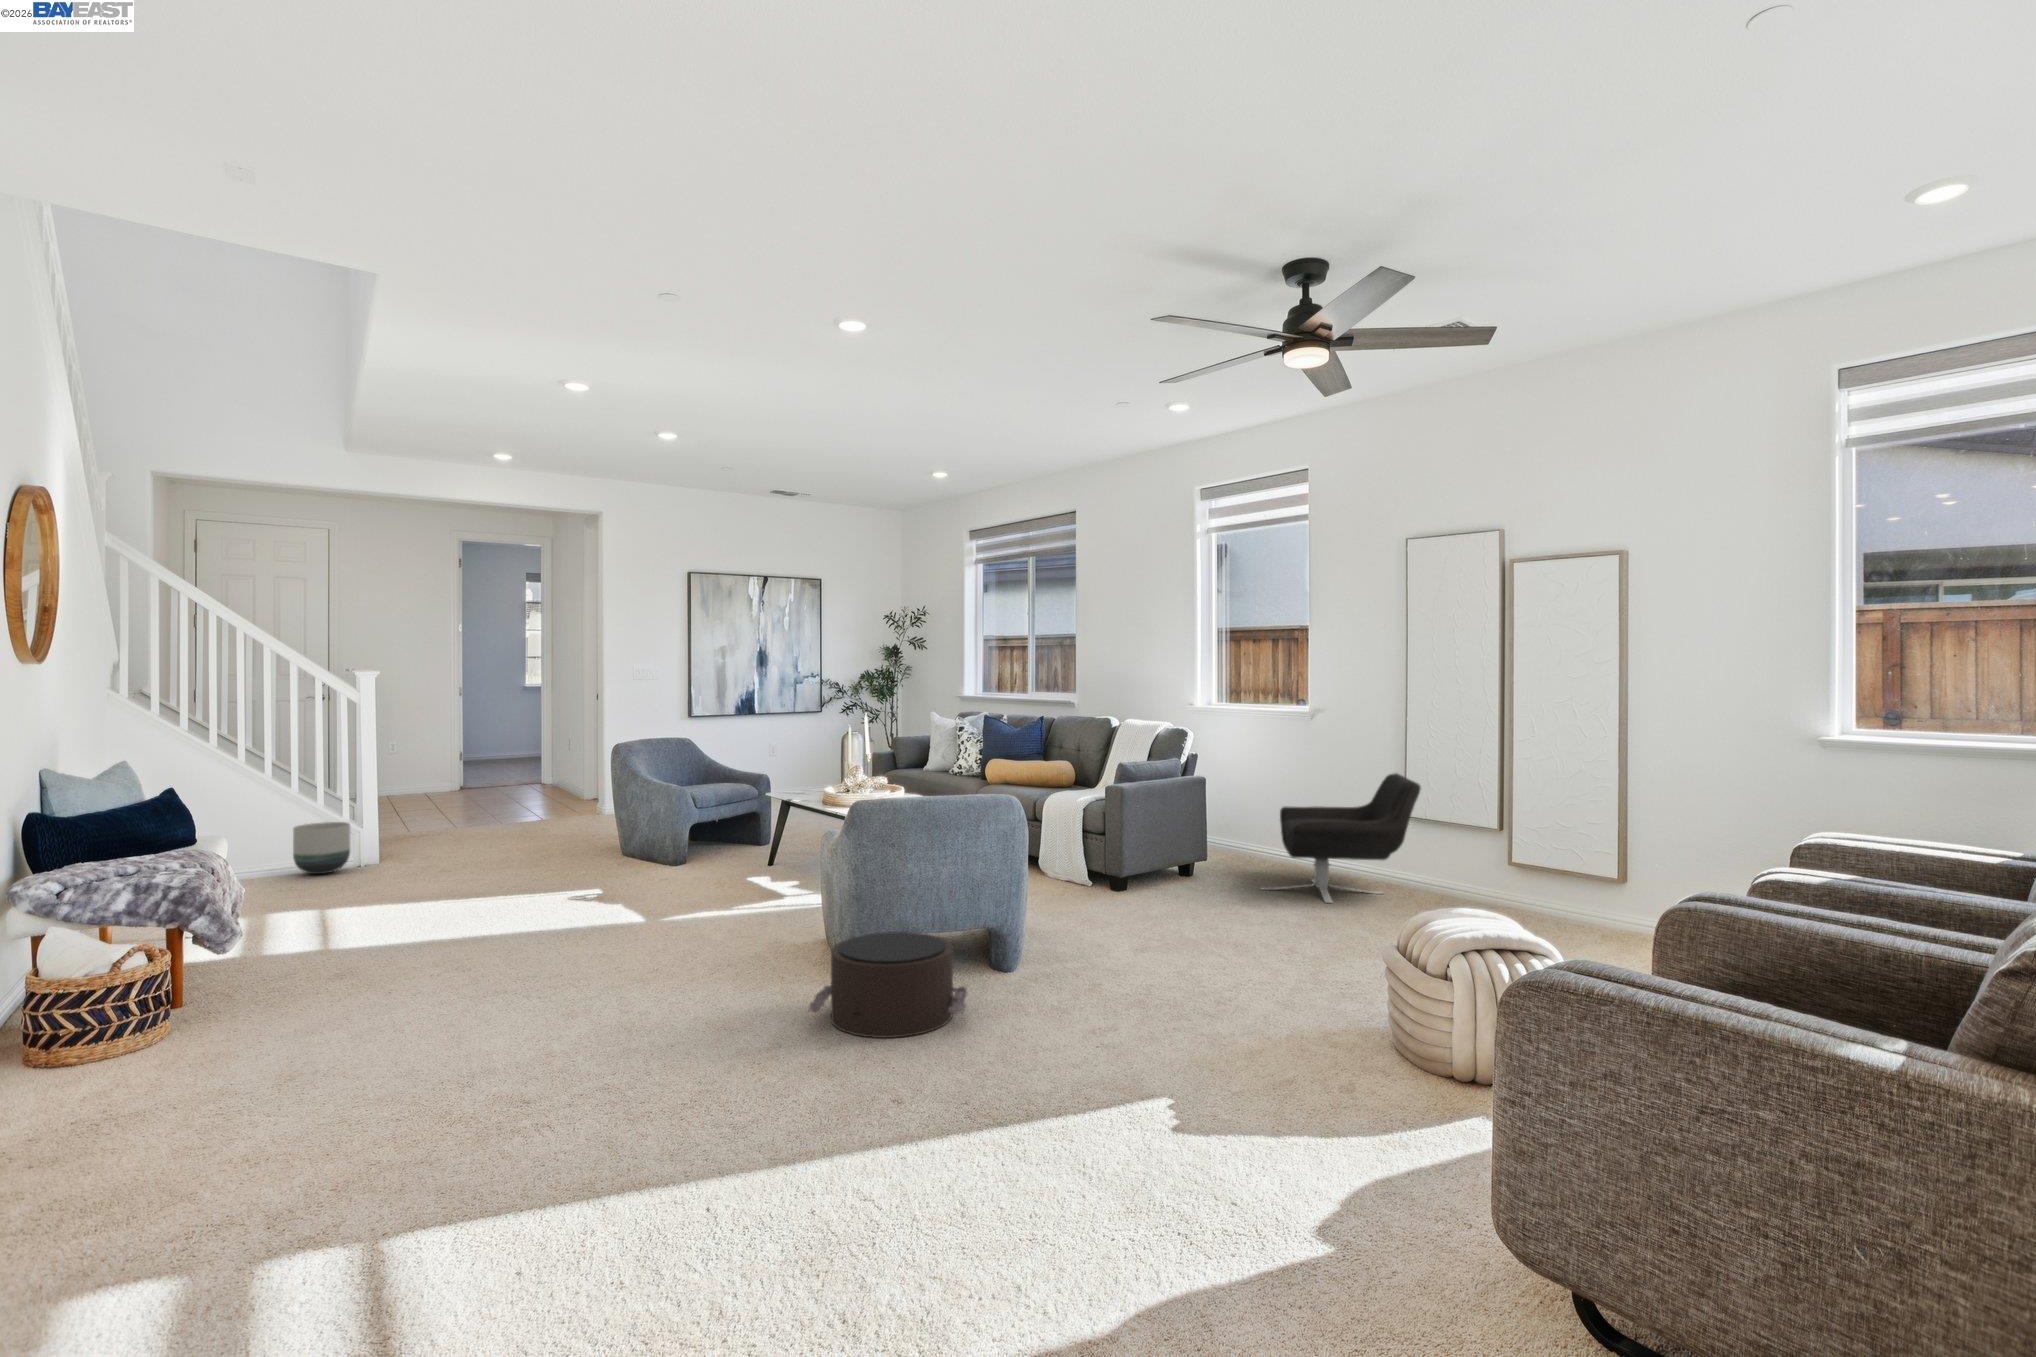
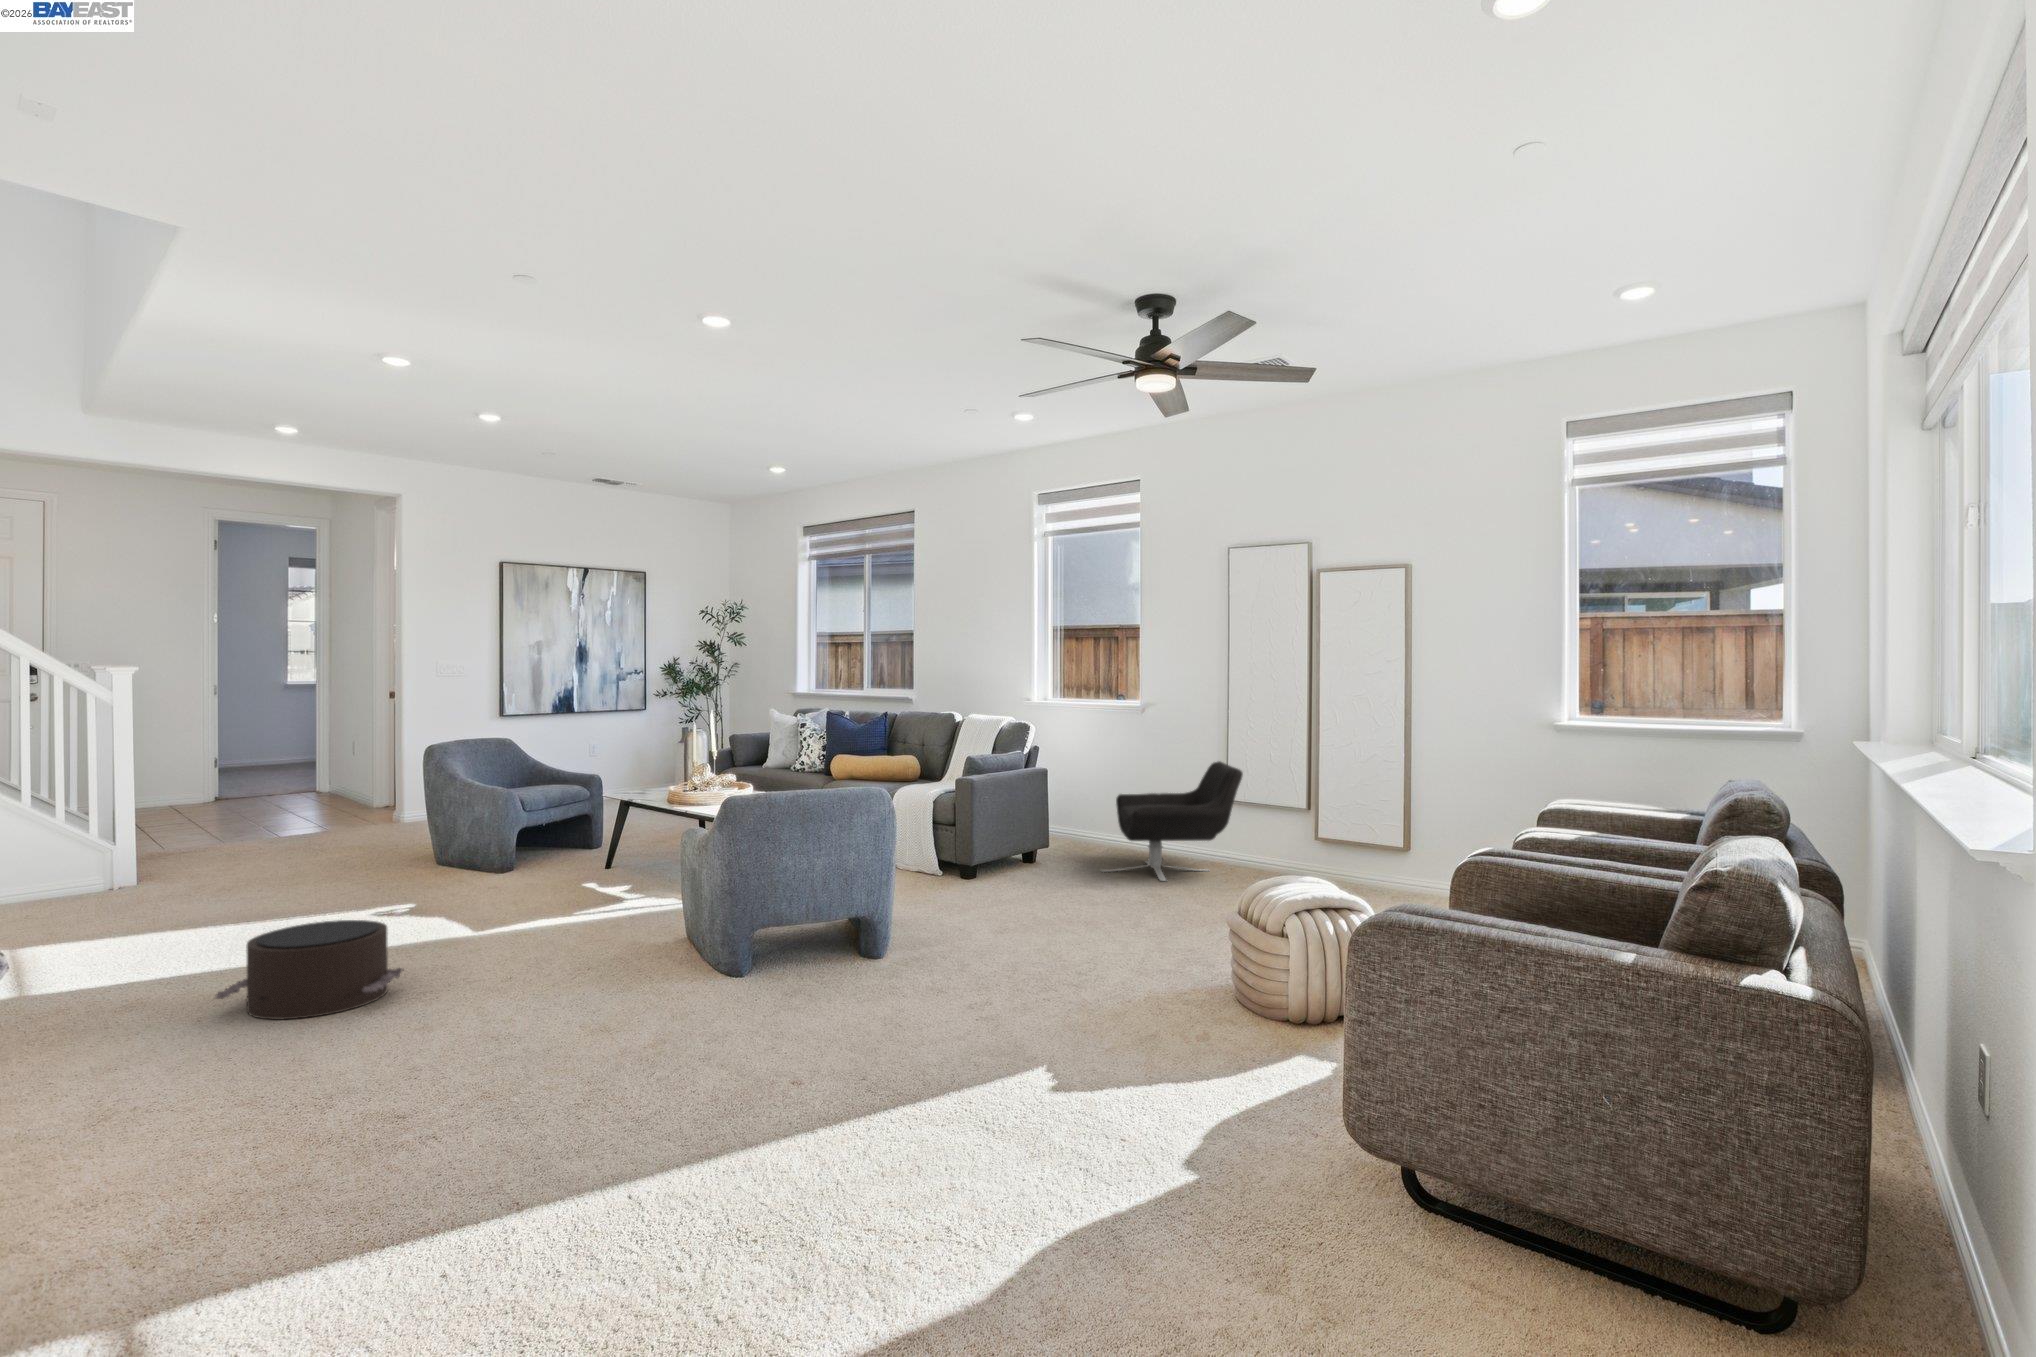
planter: present [293,822,350,874] -> none [49,838,120,896]
pouf: present [809,932,967,1038] -> present [215,920,402,1019]

